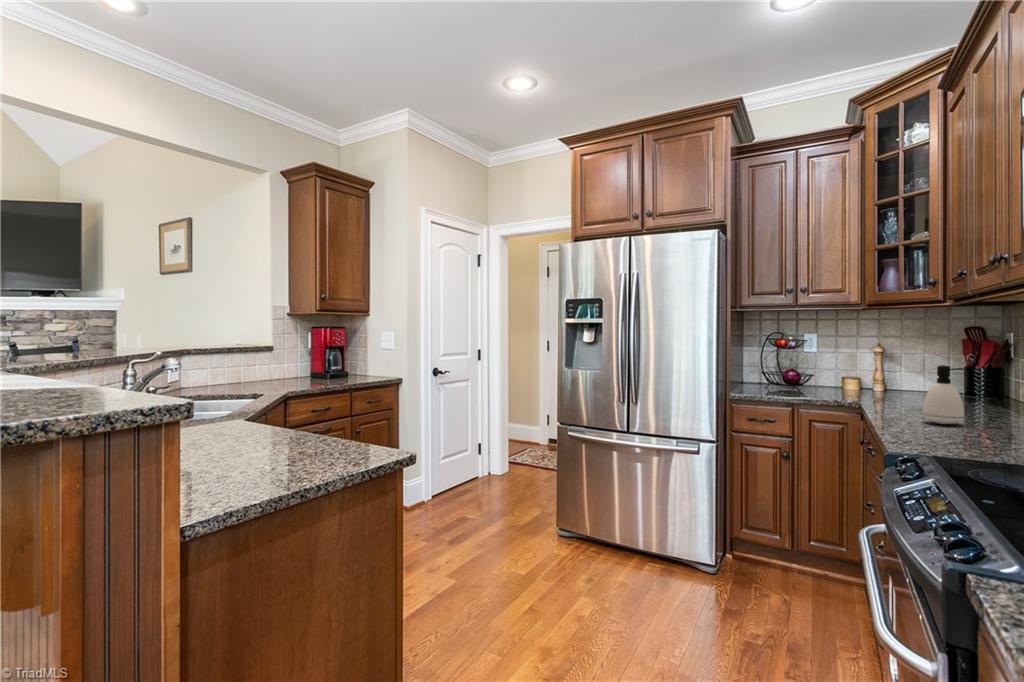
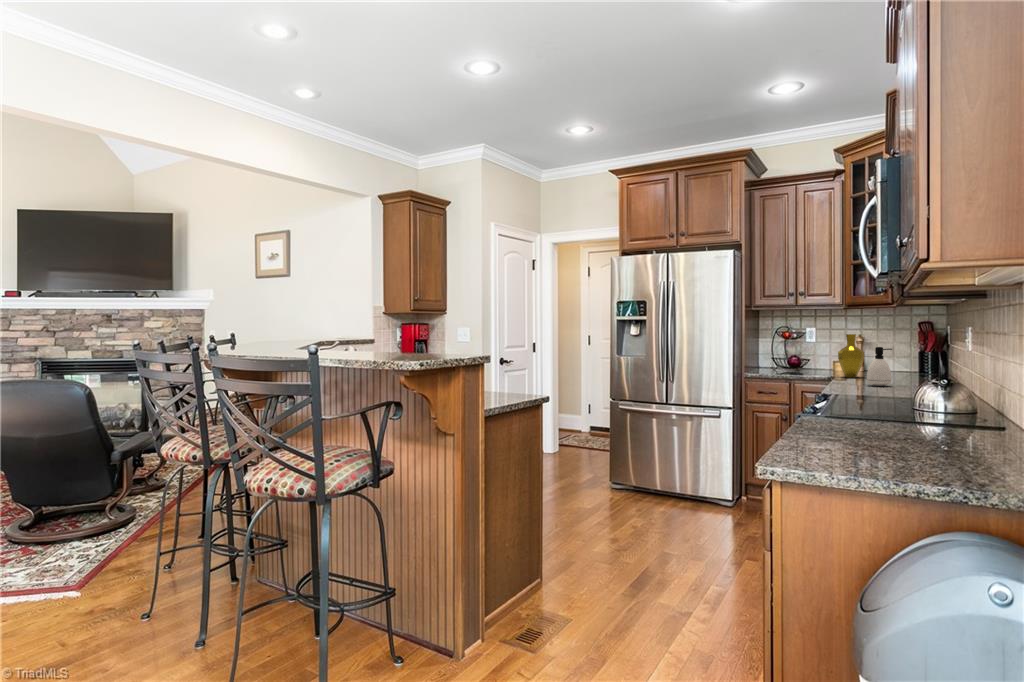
vase: none [859,344,898,403] -> present [838,334,864,378]

